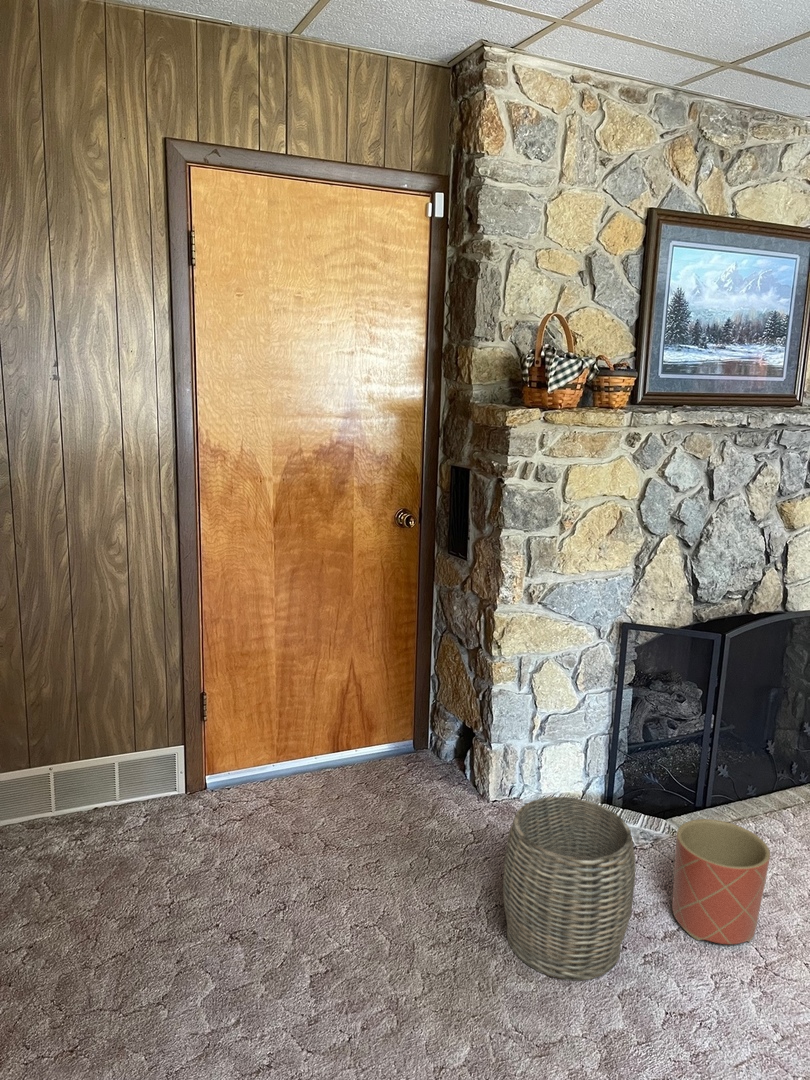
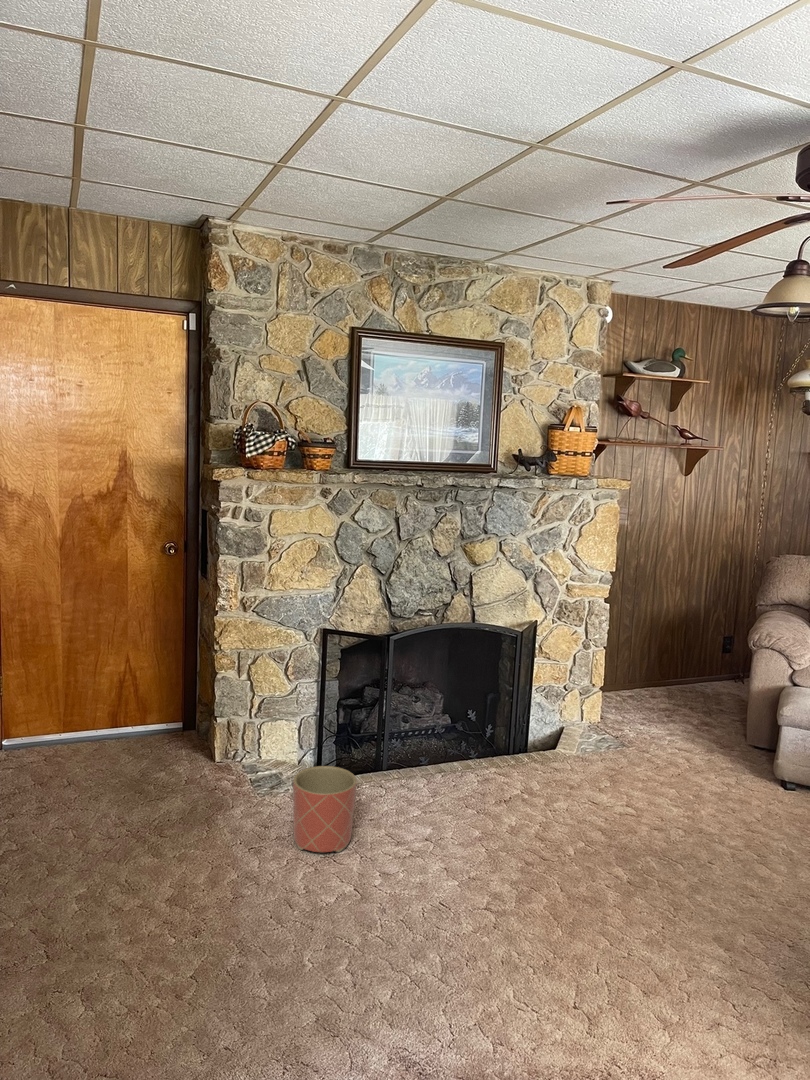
woven basket: present [503,797,635,980] -> none [156,744,249,869]

